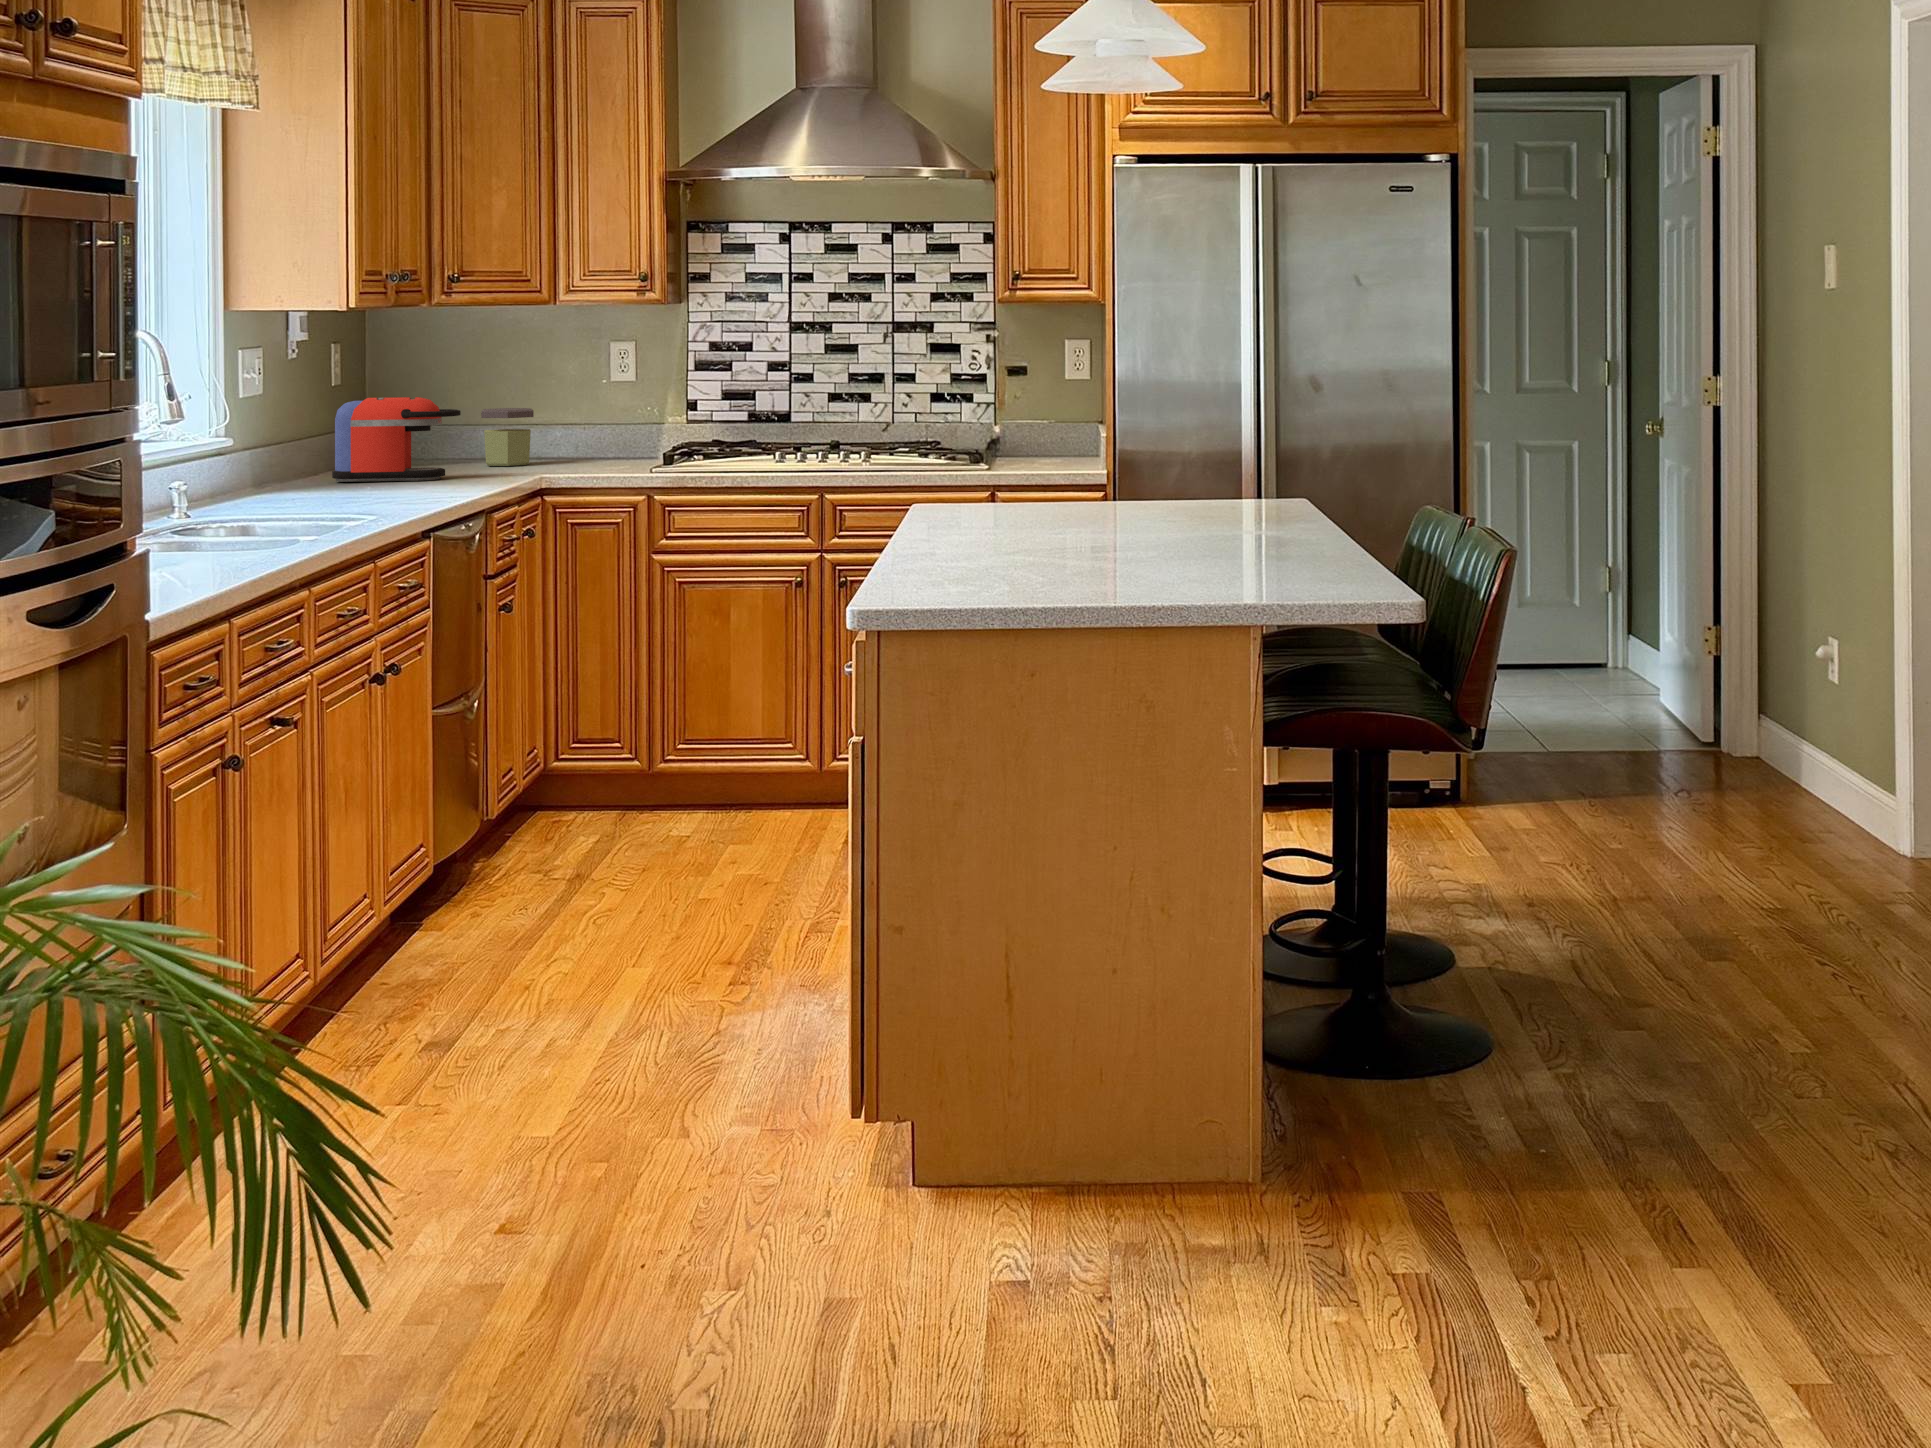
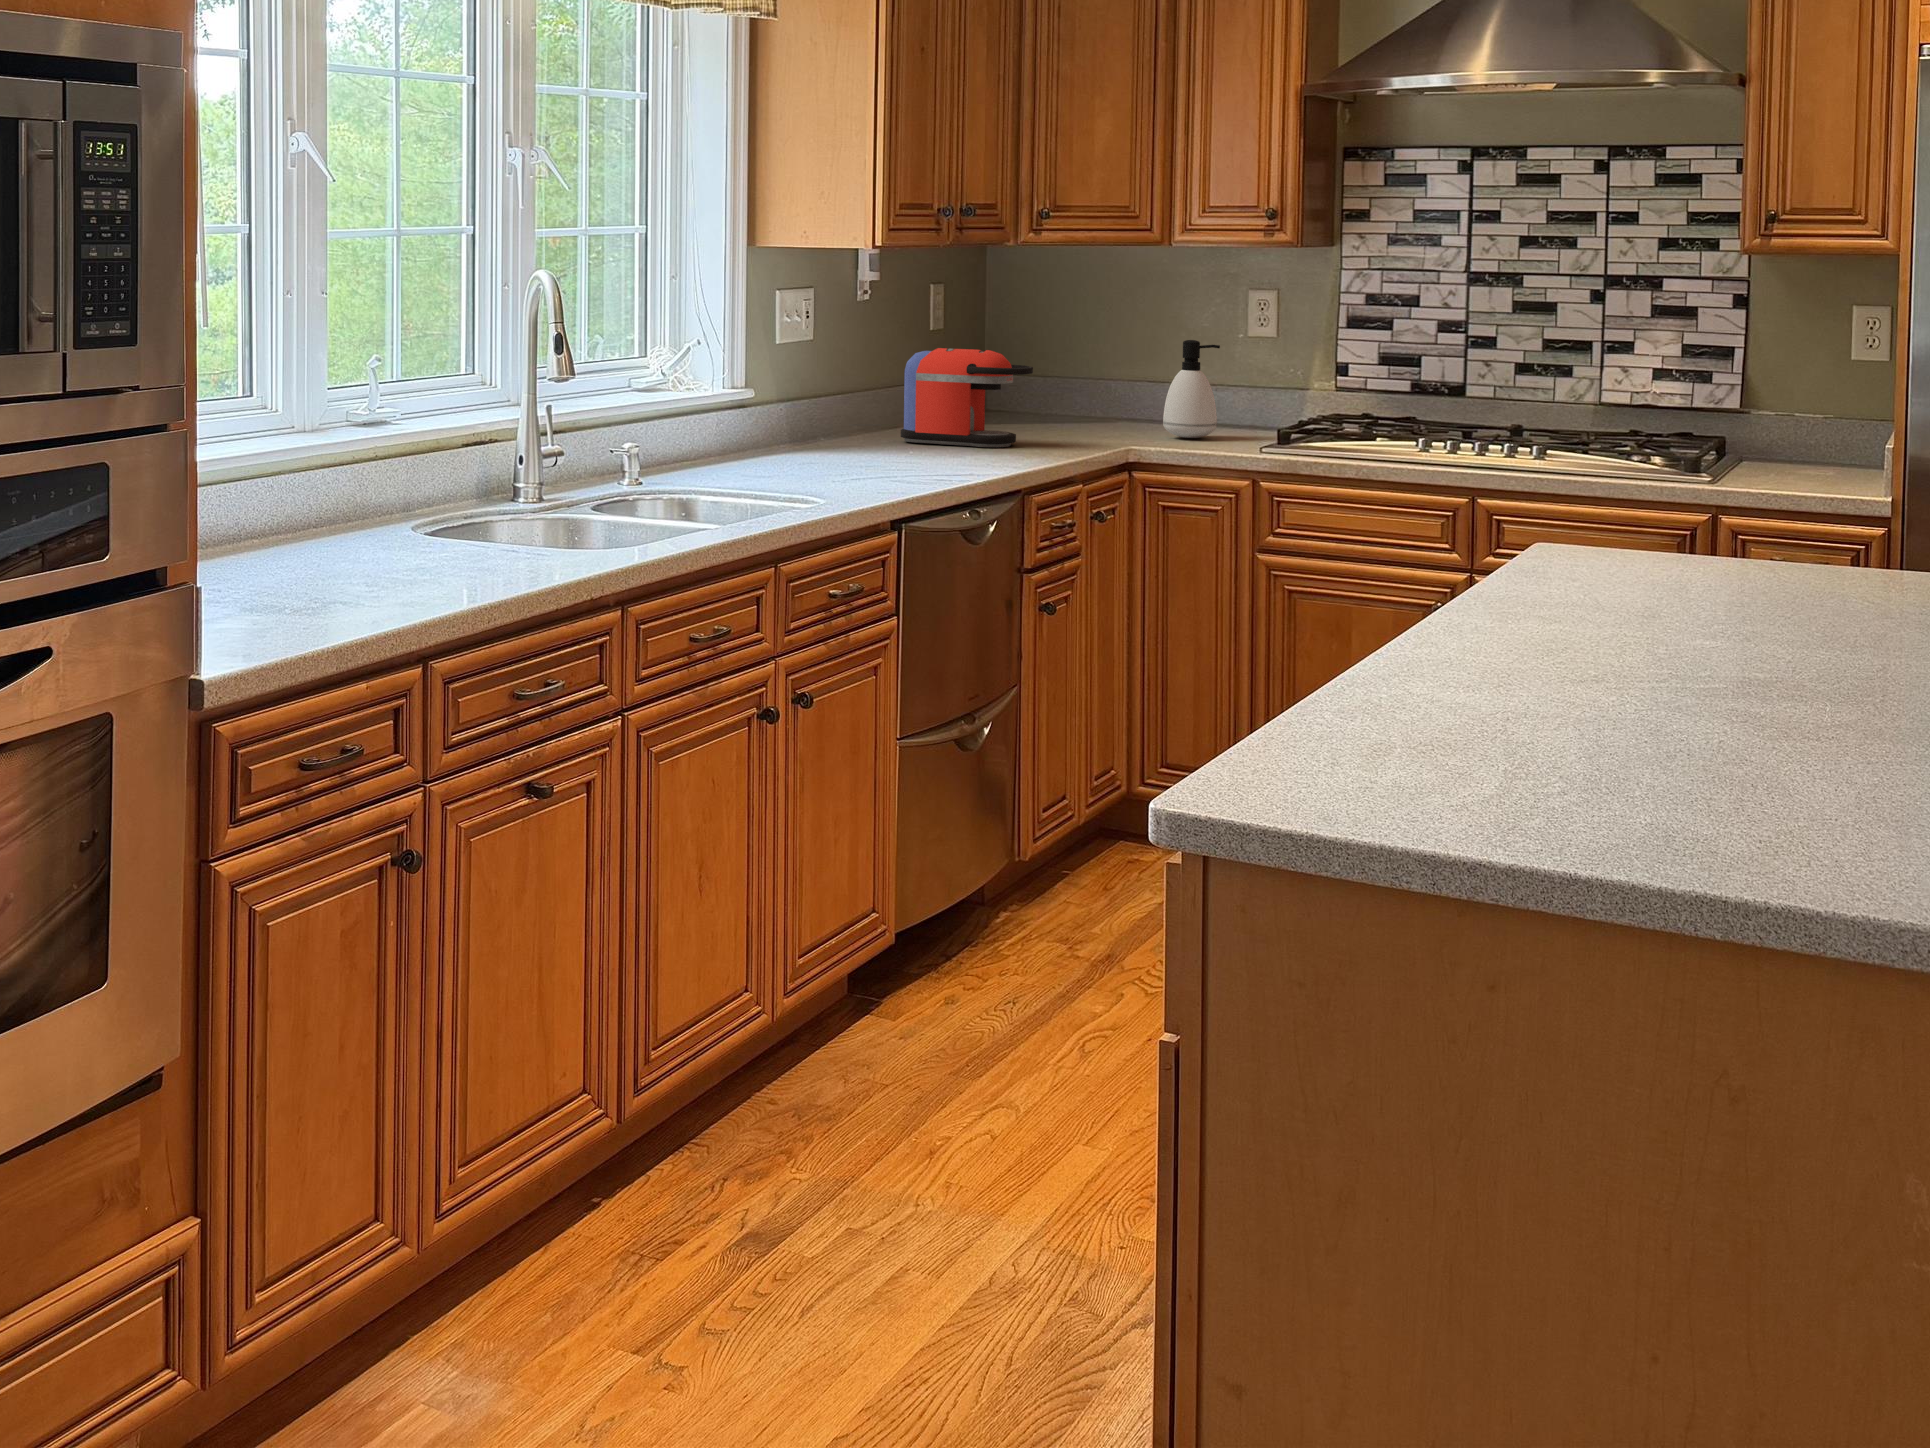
soap dispenser: none [559,383,607,465] -> present [1163,340,1220,438]
jar: present [481,408,534,466] -> none [1086,364,1147,432]

